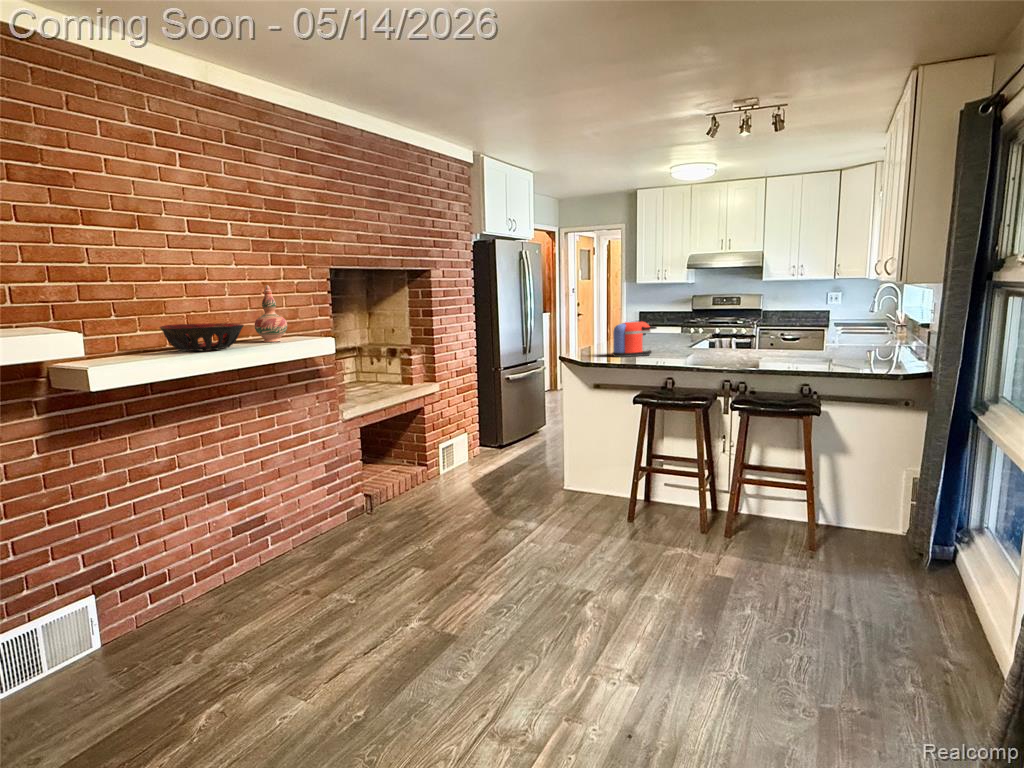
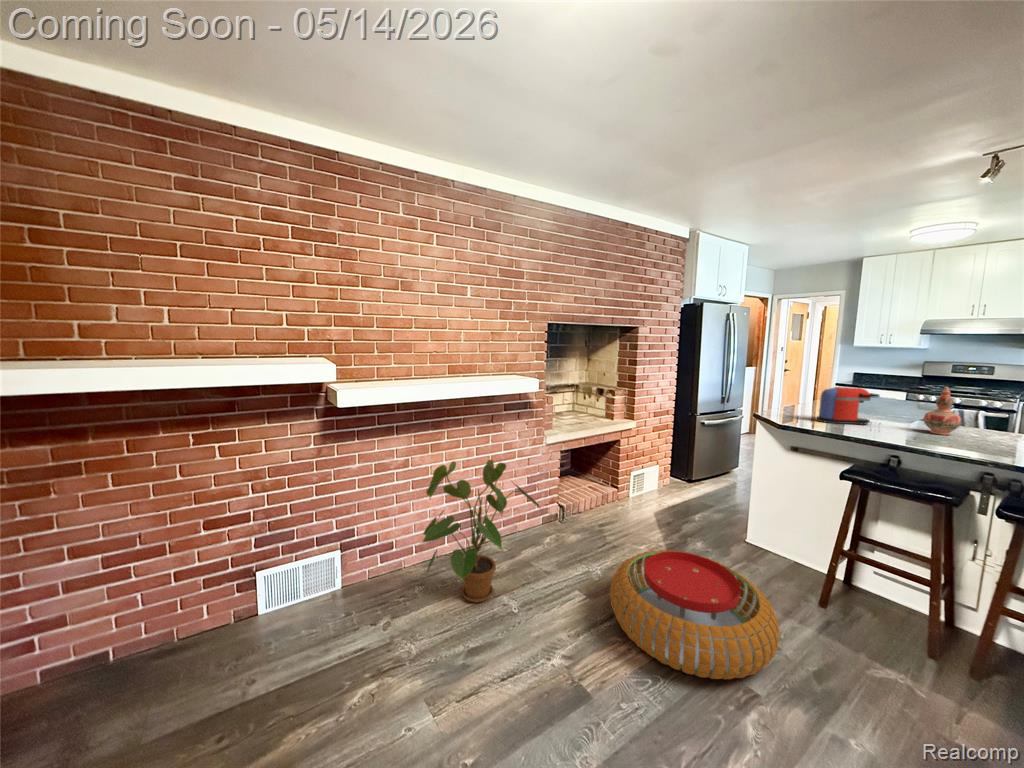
decorative vase: present [255,285,287,342] -> present [924,387,961,435]
decorative bowl: present [160,323,244,351] -> none [403,361,462,383]
house plant: none [206,445,363,609] -> present [421,460,540,603]
pouf: none [451,498,601,595] -> present [610,550,780,679]

